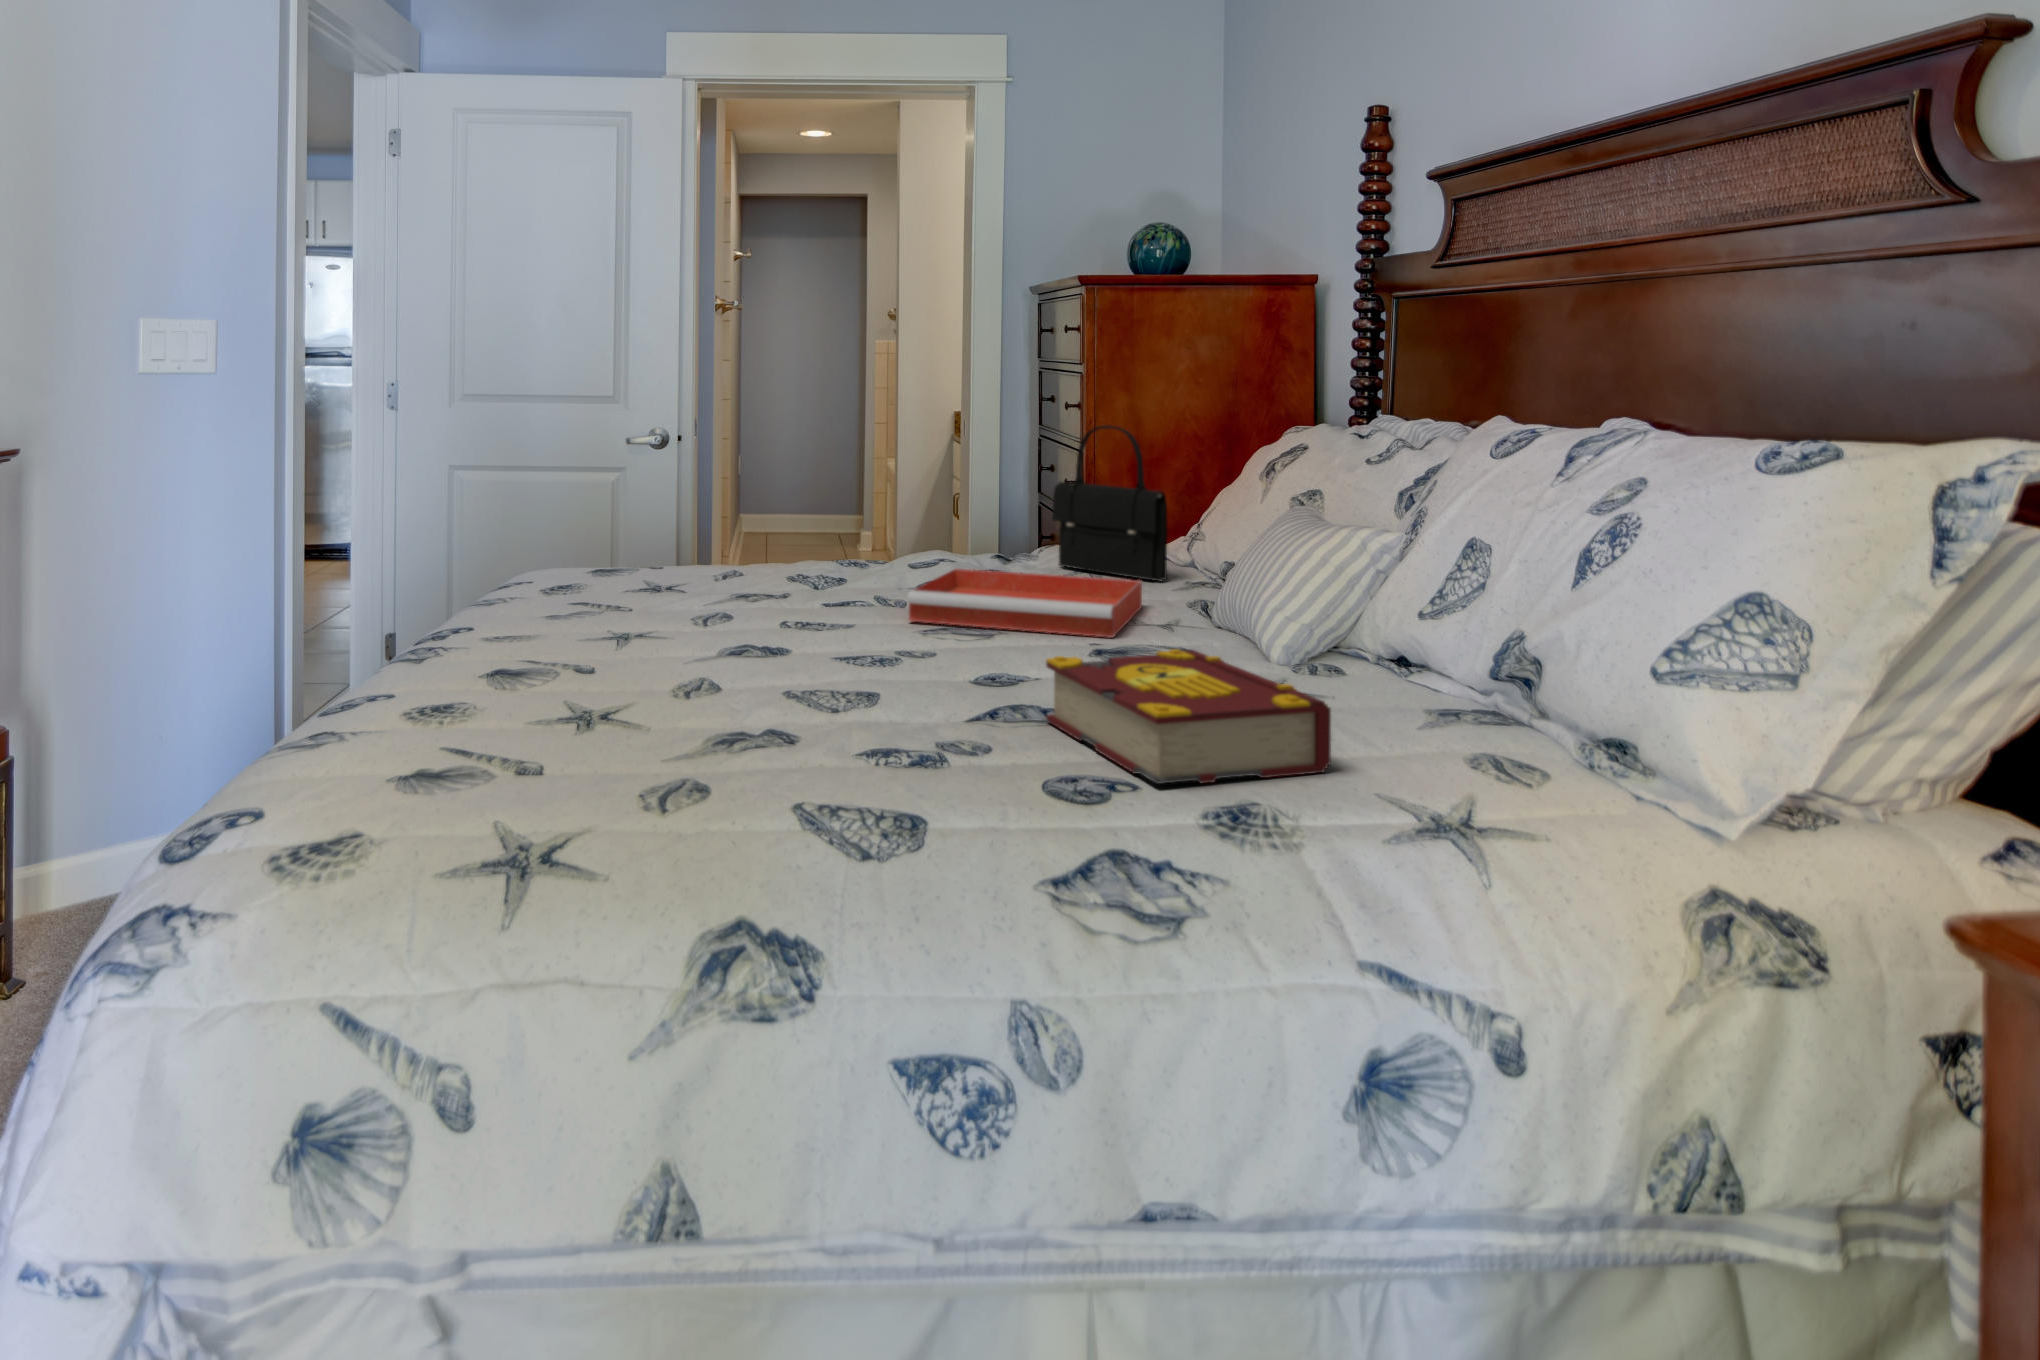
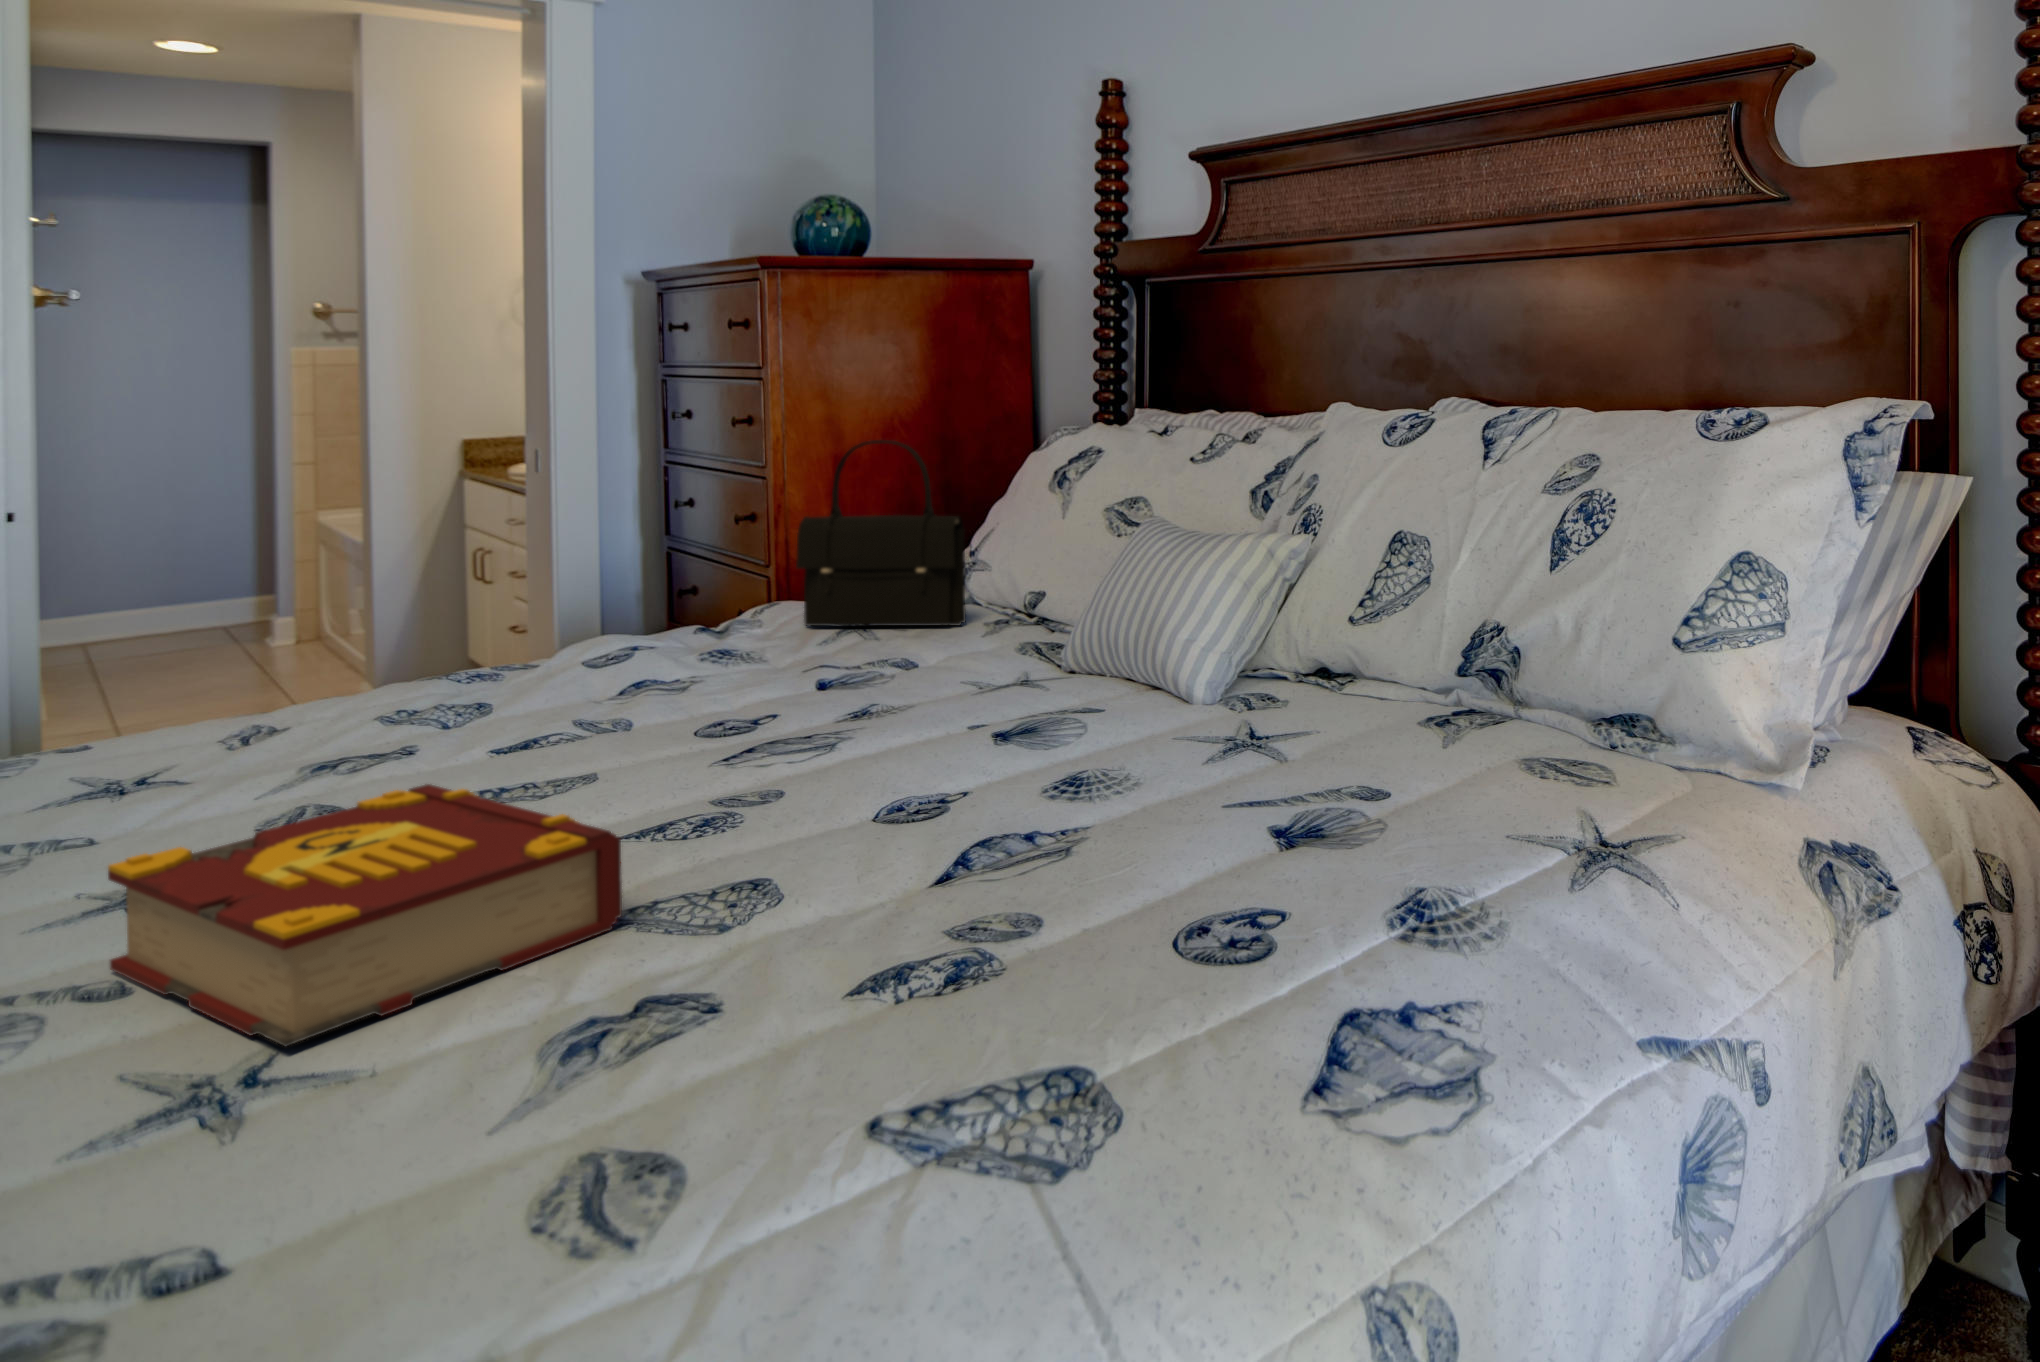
tray: present [907,569,1142,638] -> none [667,629,991,747]
book: present [1046,649,1331,784] -> present [108,784,622,1046]

